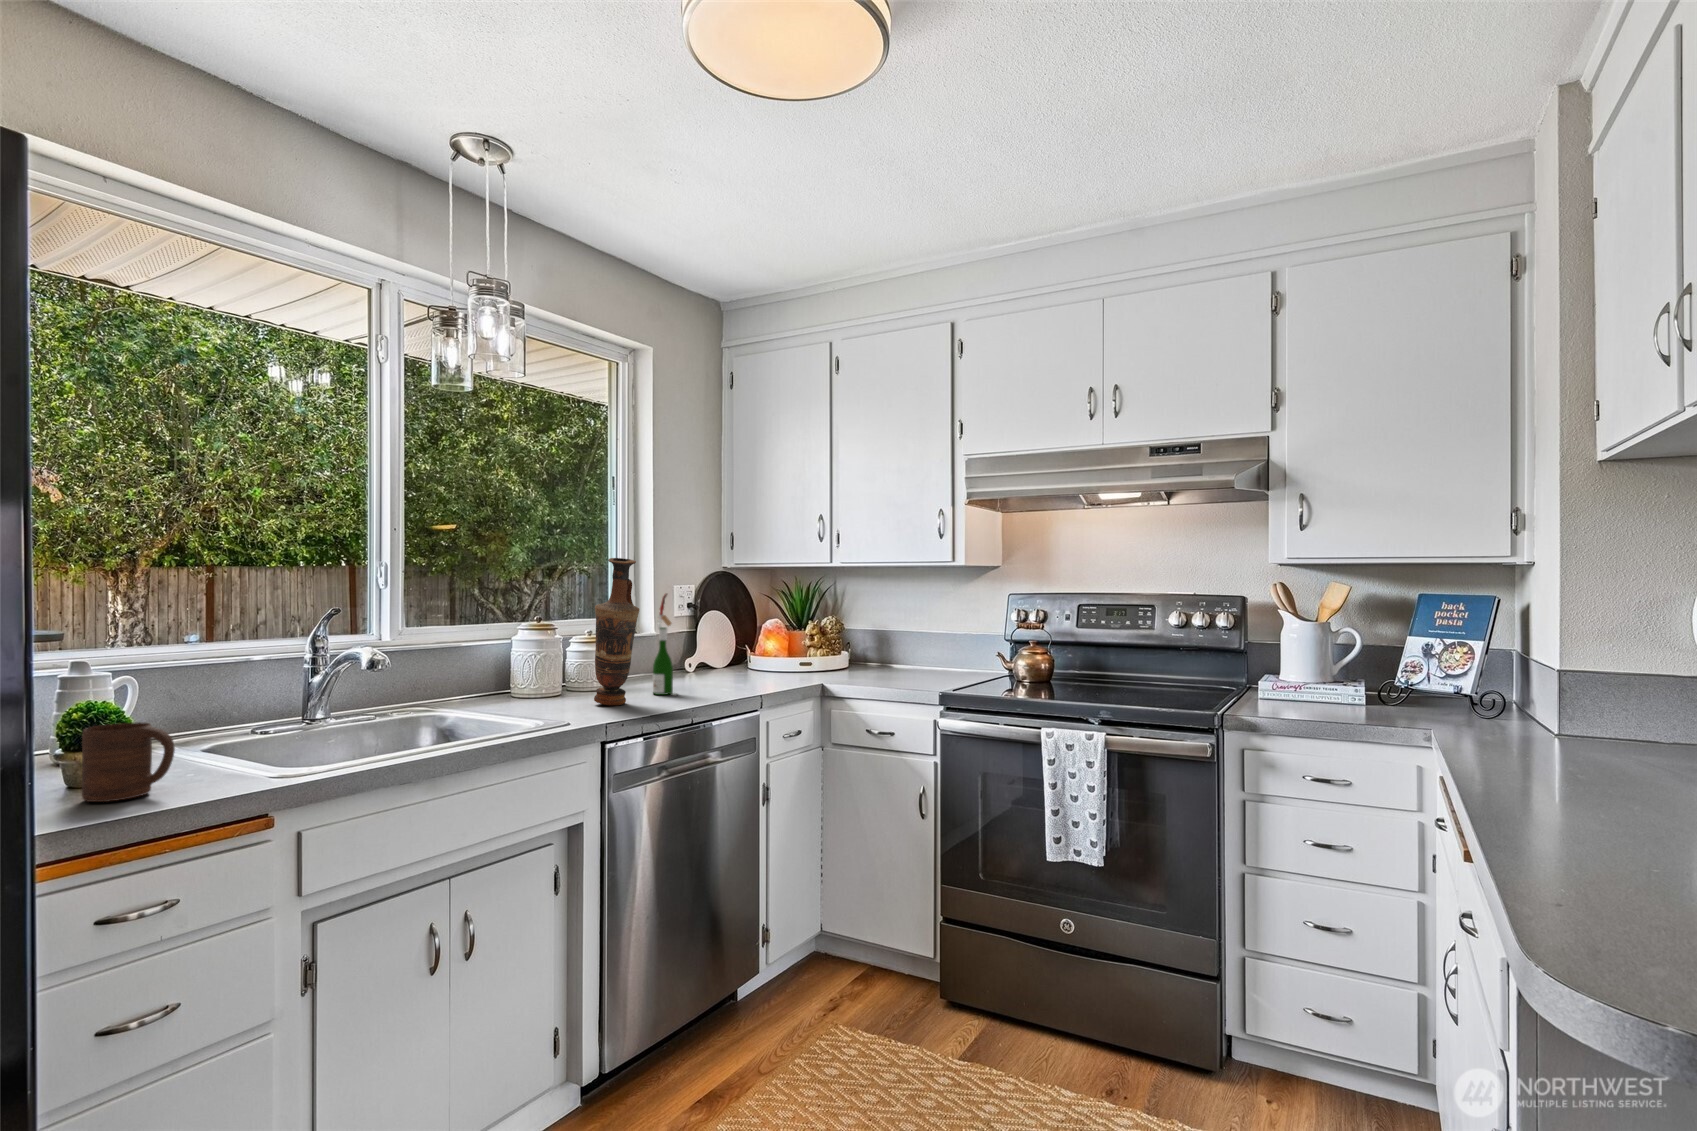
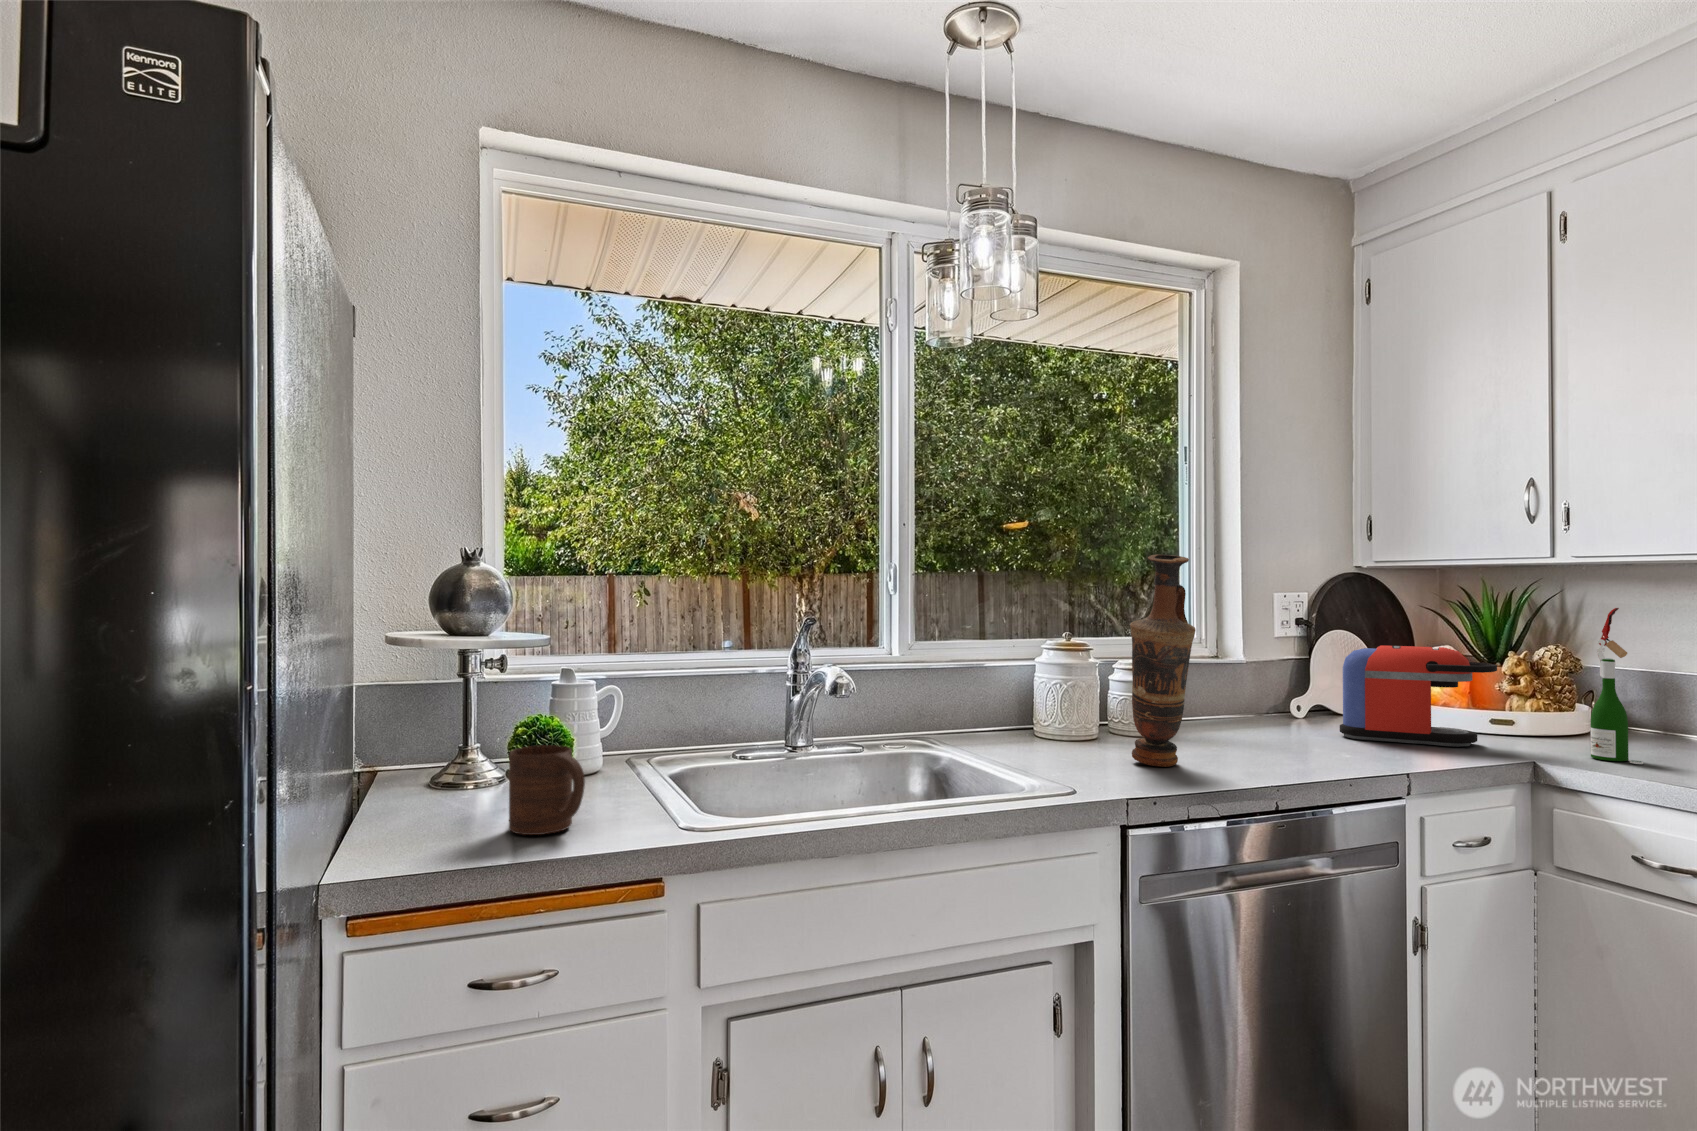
wine bottle: present [653,594,677,695] -> present [1591,608,1643,764]
coffee maker: none [718,618,805,680] -> present [1340,646,1497,747]

